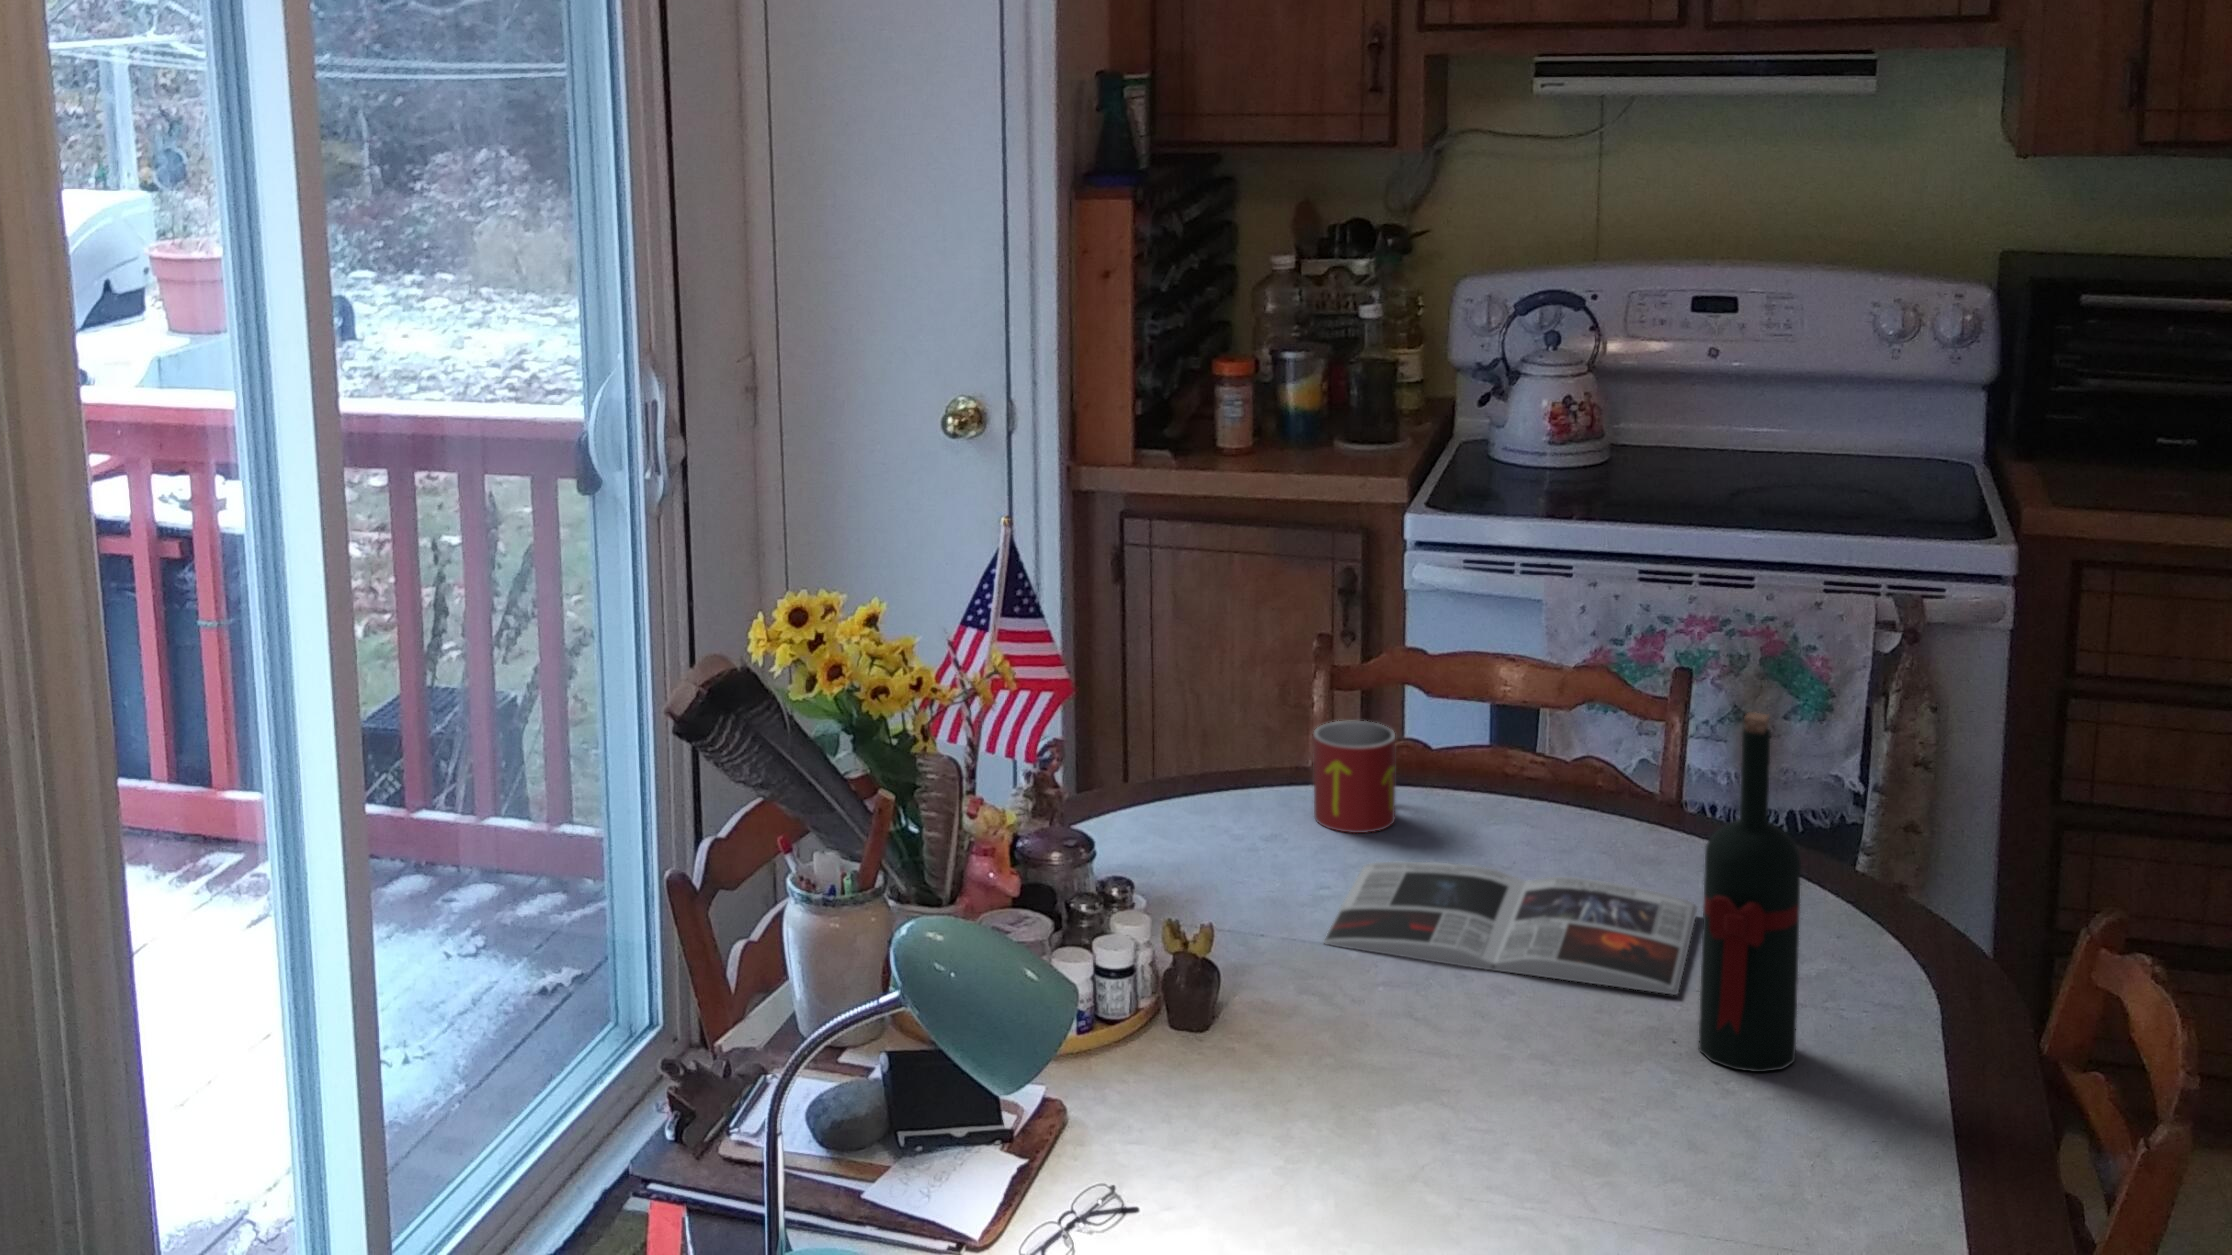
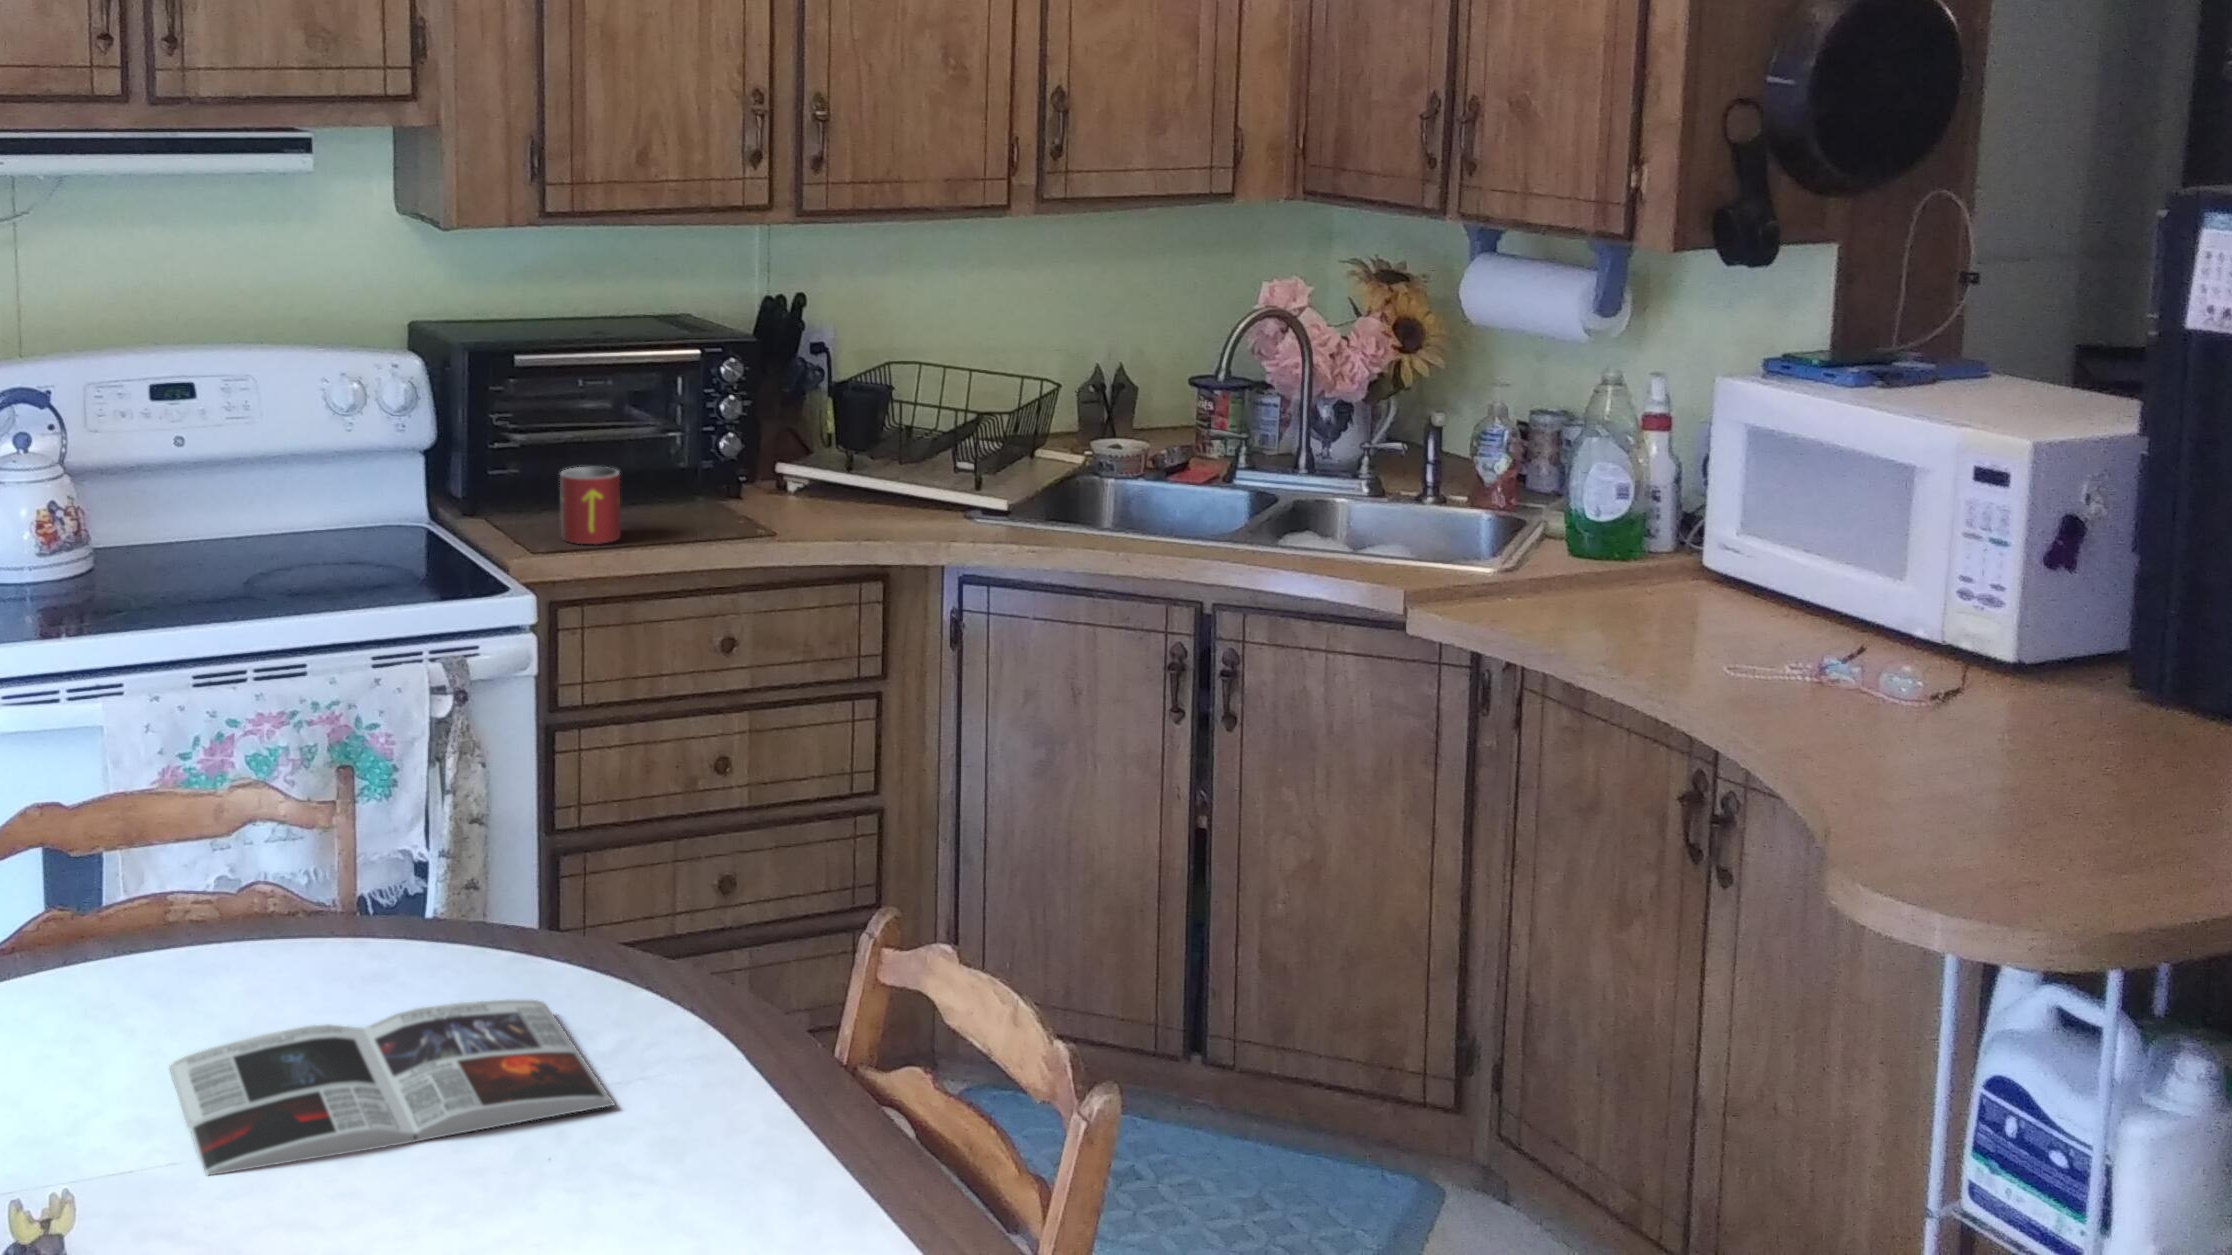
wine bottle: present [1698,712,1801,1072] -> none [677,763,779,1167]
mug: present [1313,721,1395,833] -> present [560,467,620,544]

